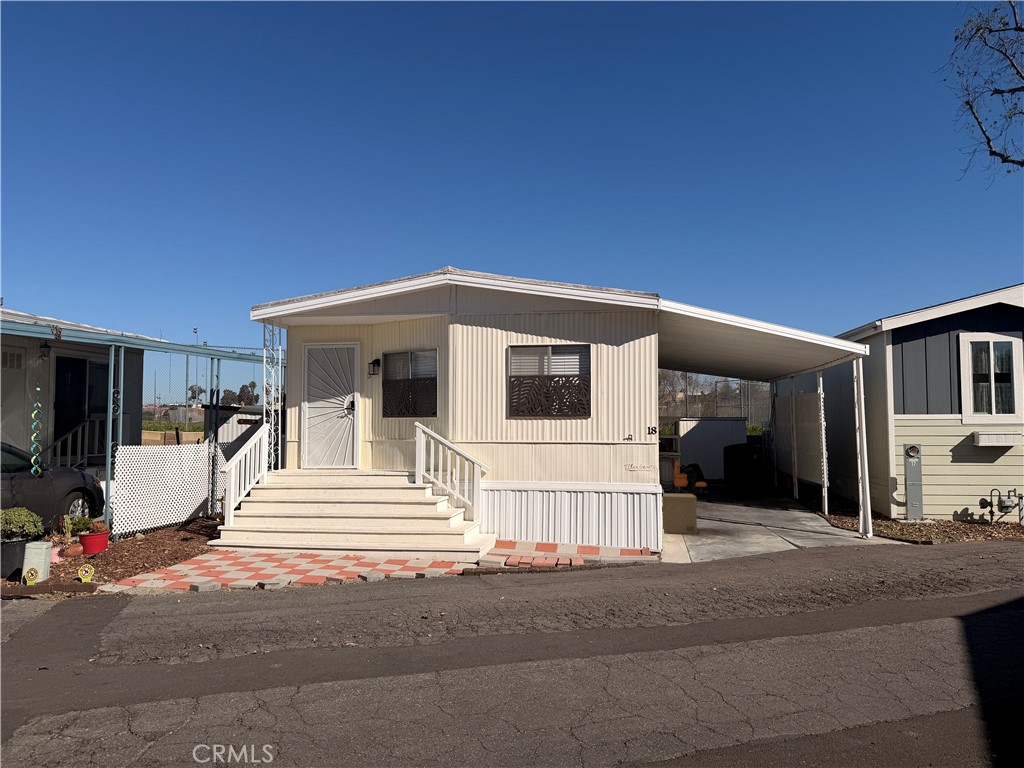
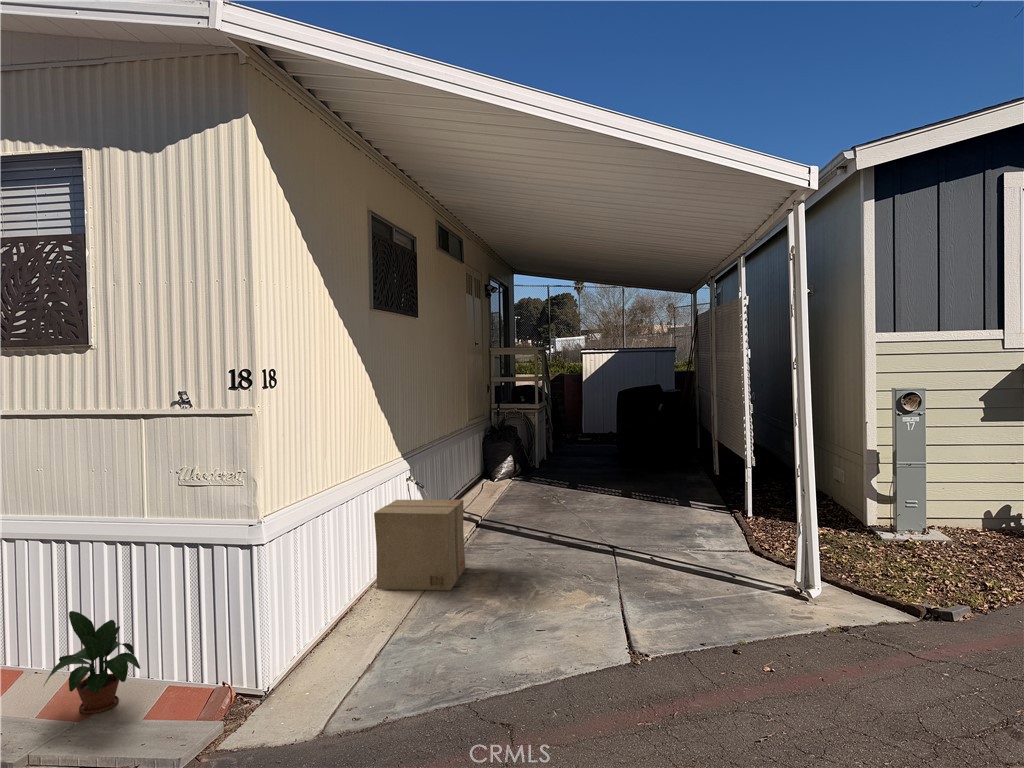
lounge chair: present [673,461,708,494] -> none [539,419,592,469]
potted plant: none [589,518,623,556] -> present [44,611,140,713]

